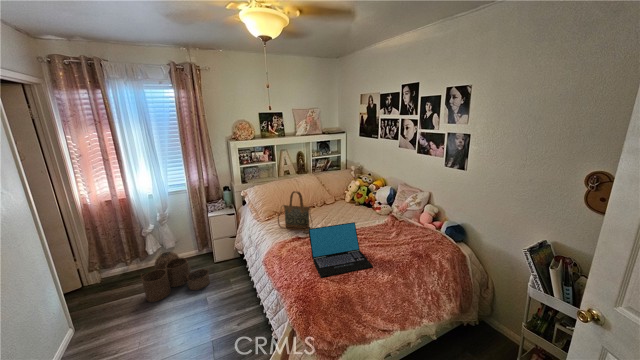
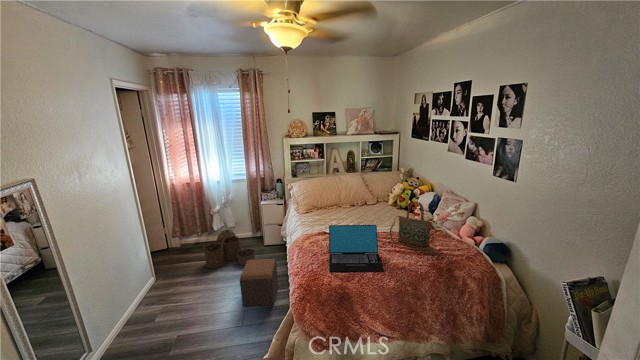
handbag: present [278,191,313,233] -> present [390,202,435,255]
footstool: none [204,276,247,337] -> present [240,259,278,306]

